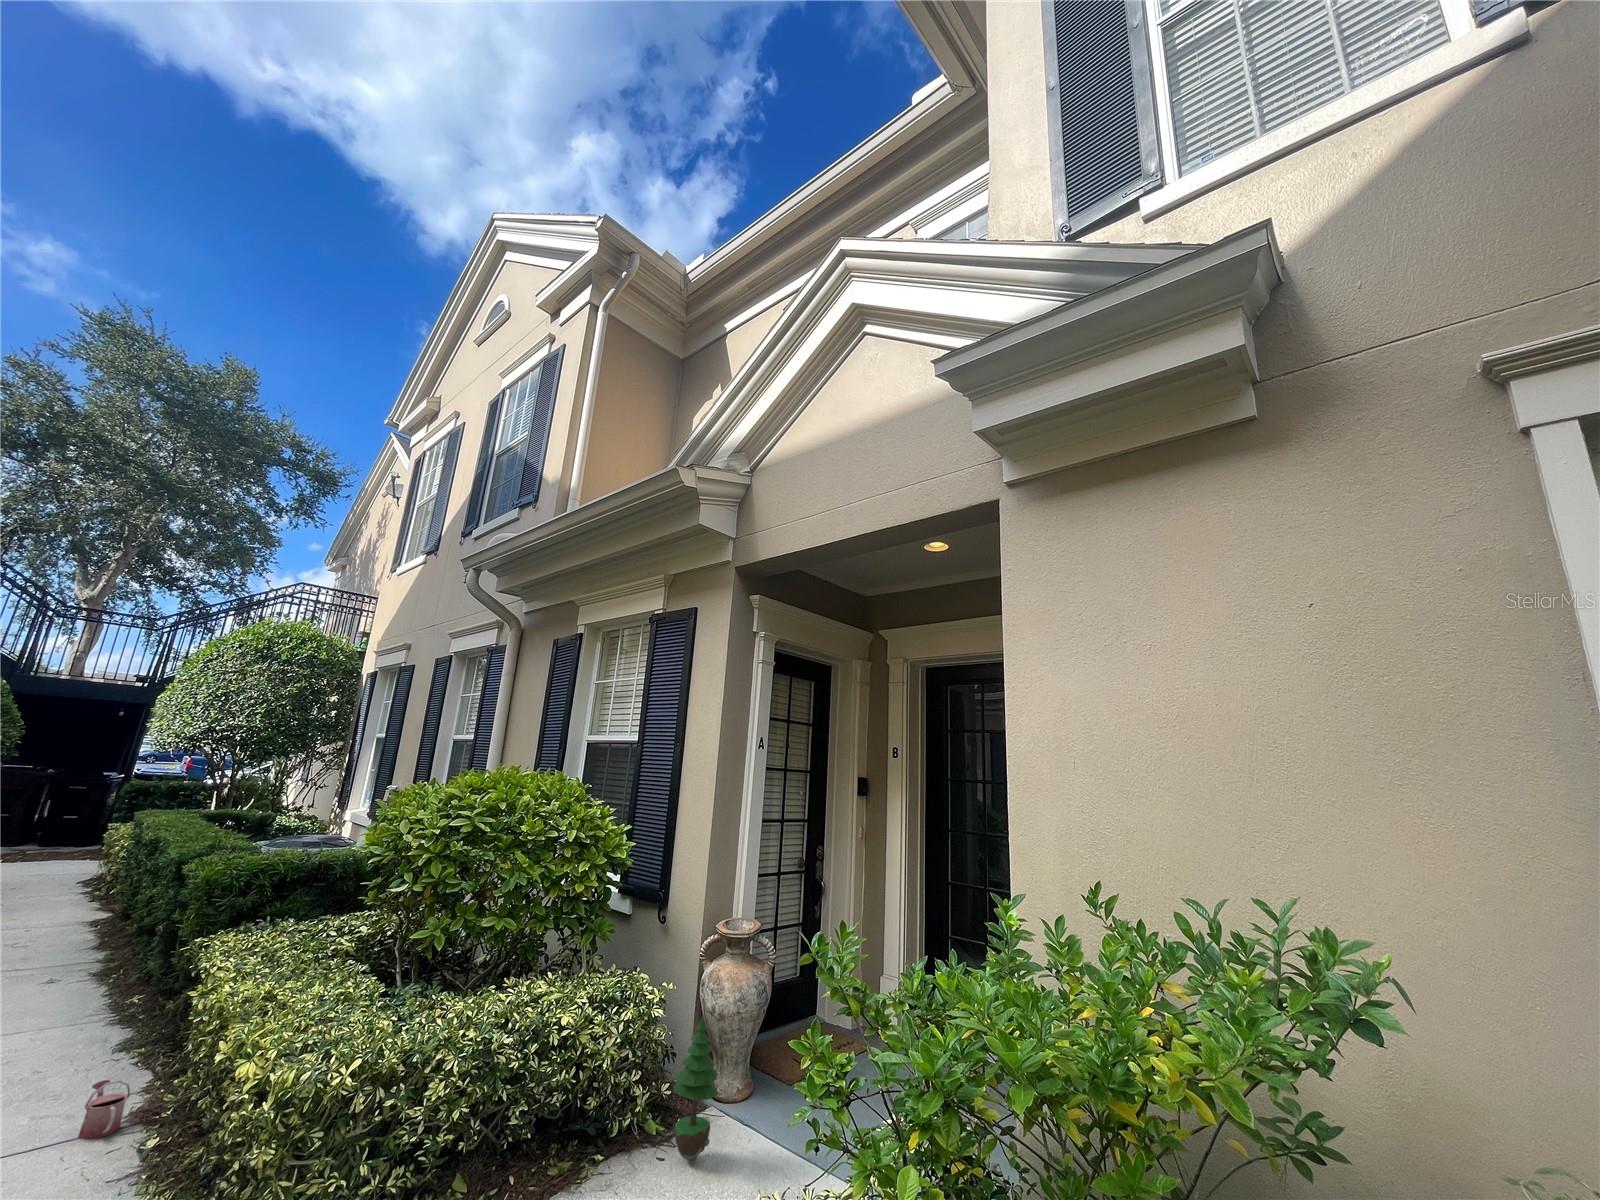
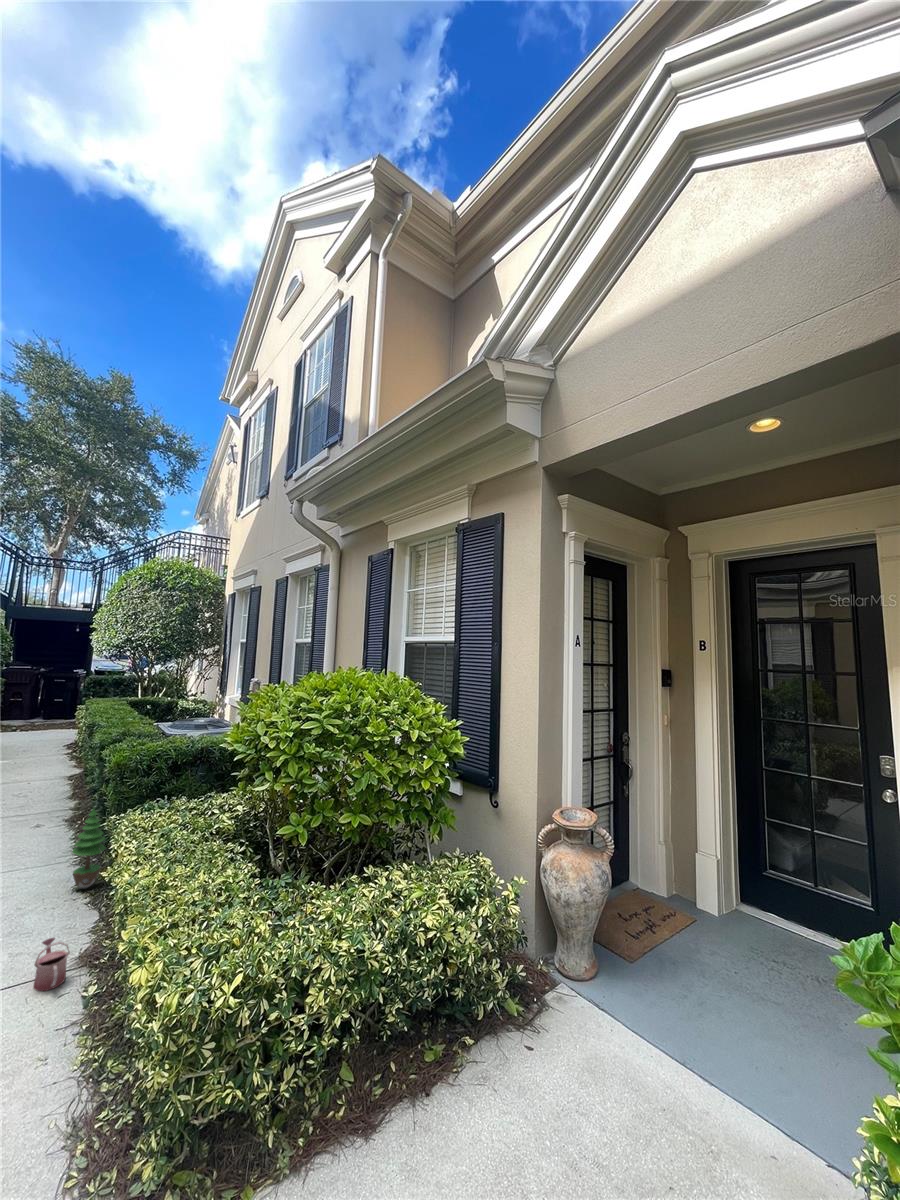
potted tree: present [673,1017,718,1161] -> present [72,809,106,889]

